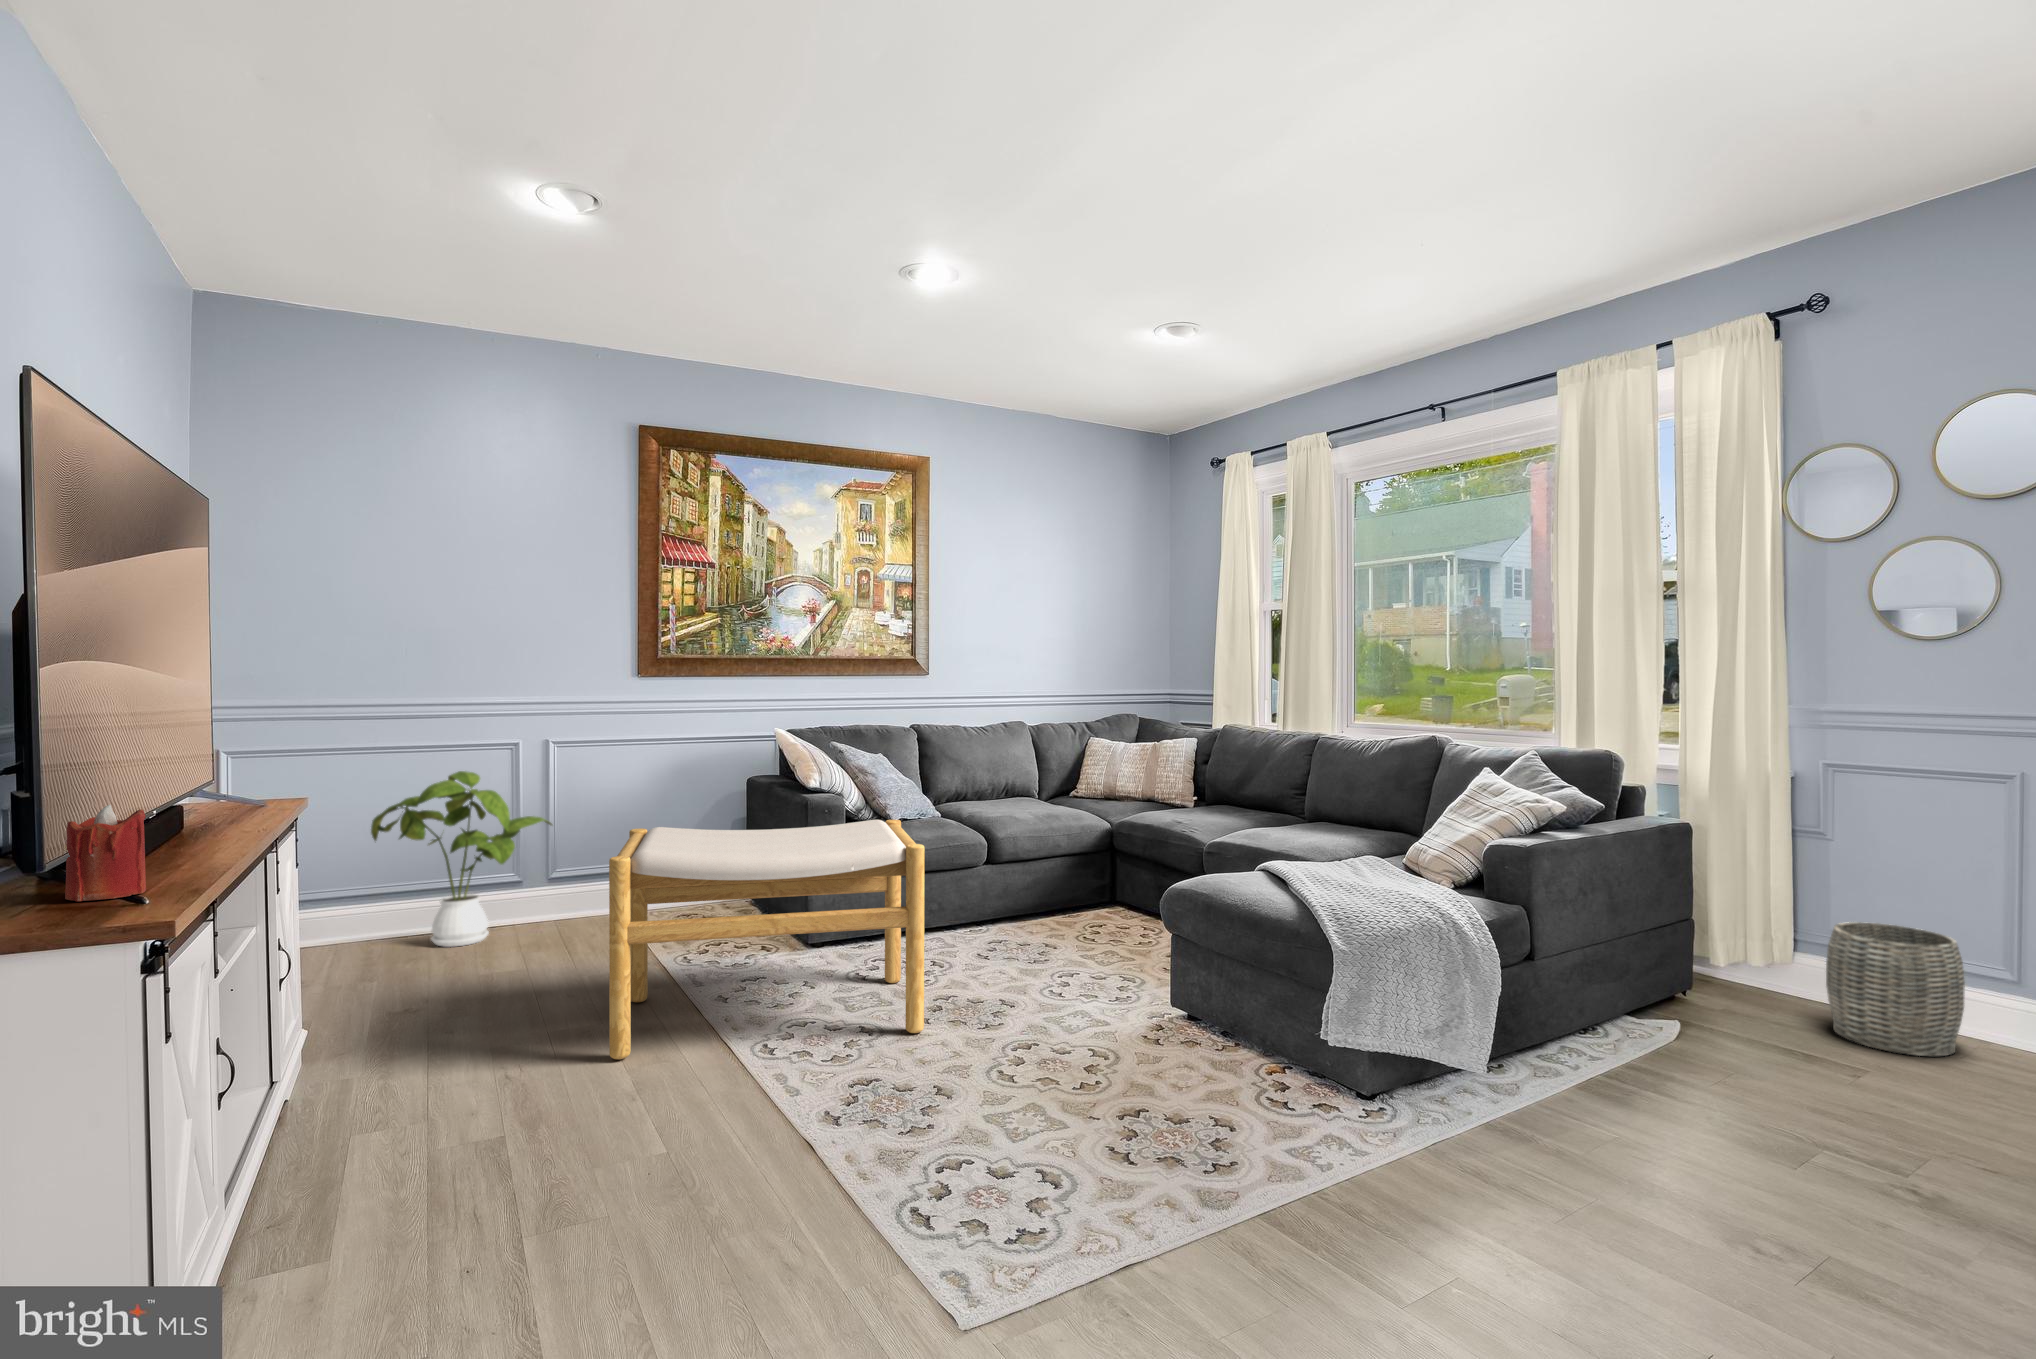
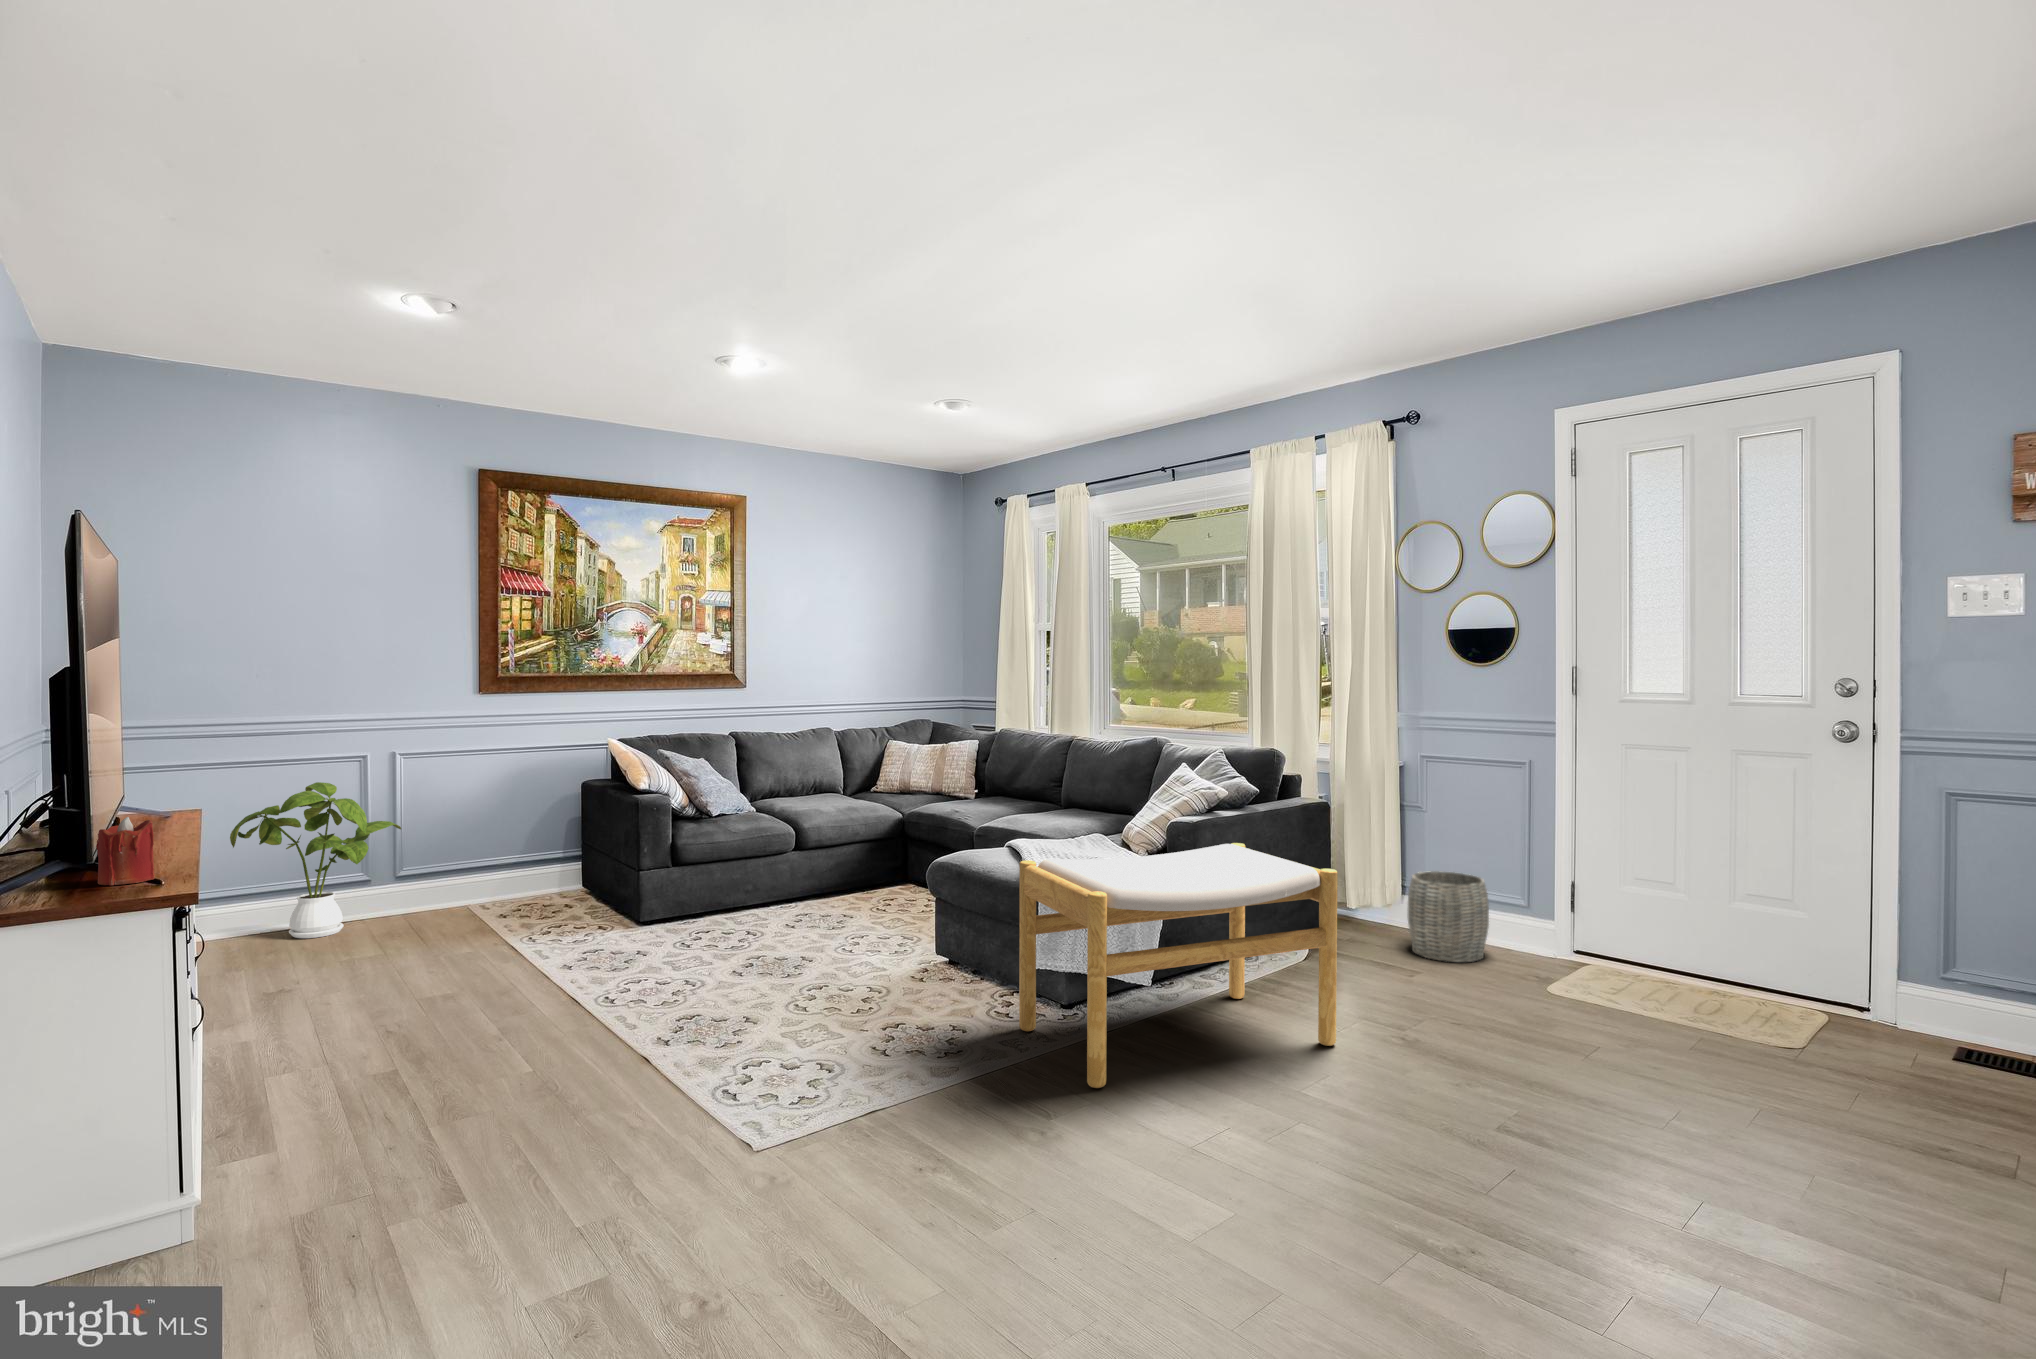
footstool: present [609,820,925,1059] -> present [1019,843,1337,1088]

